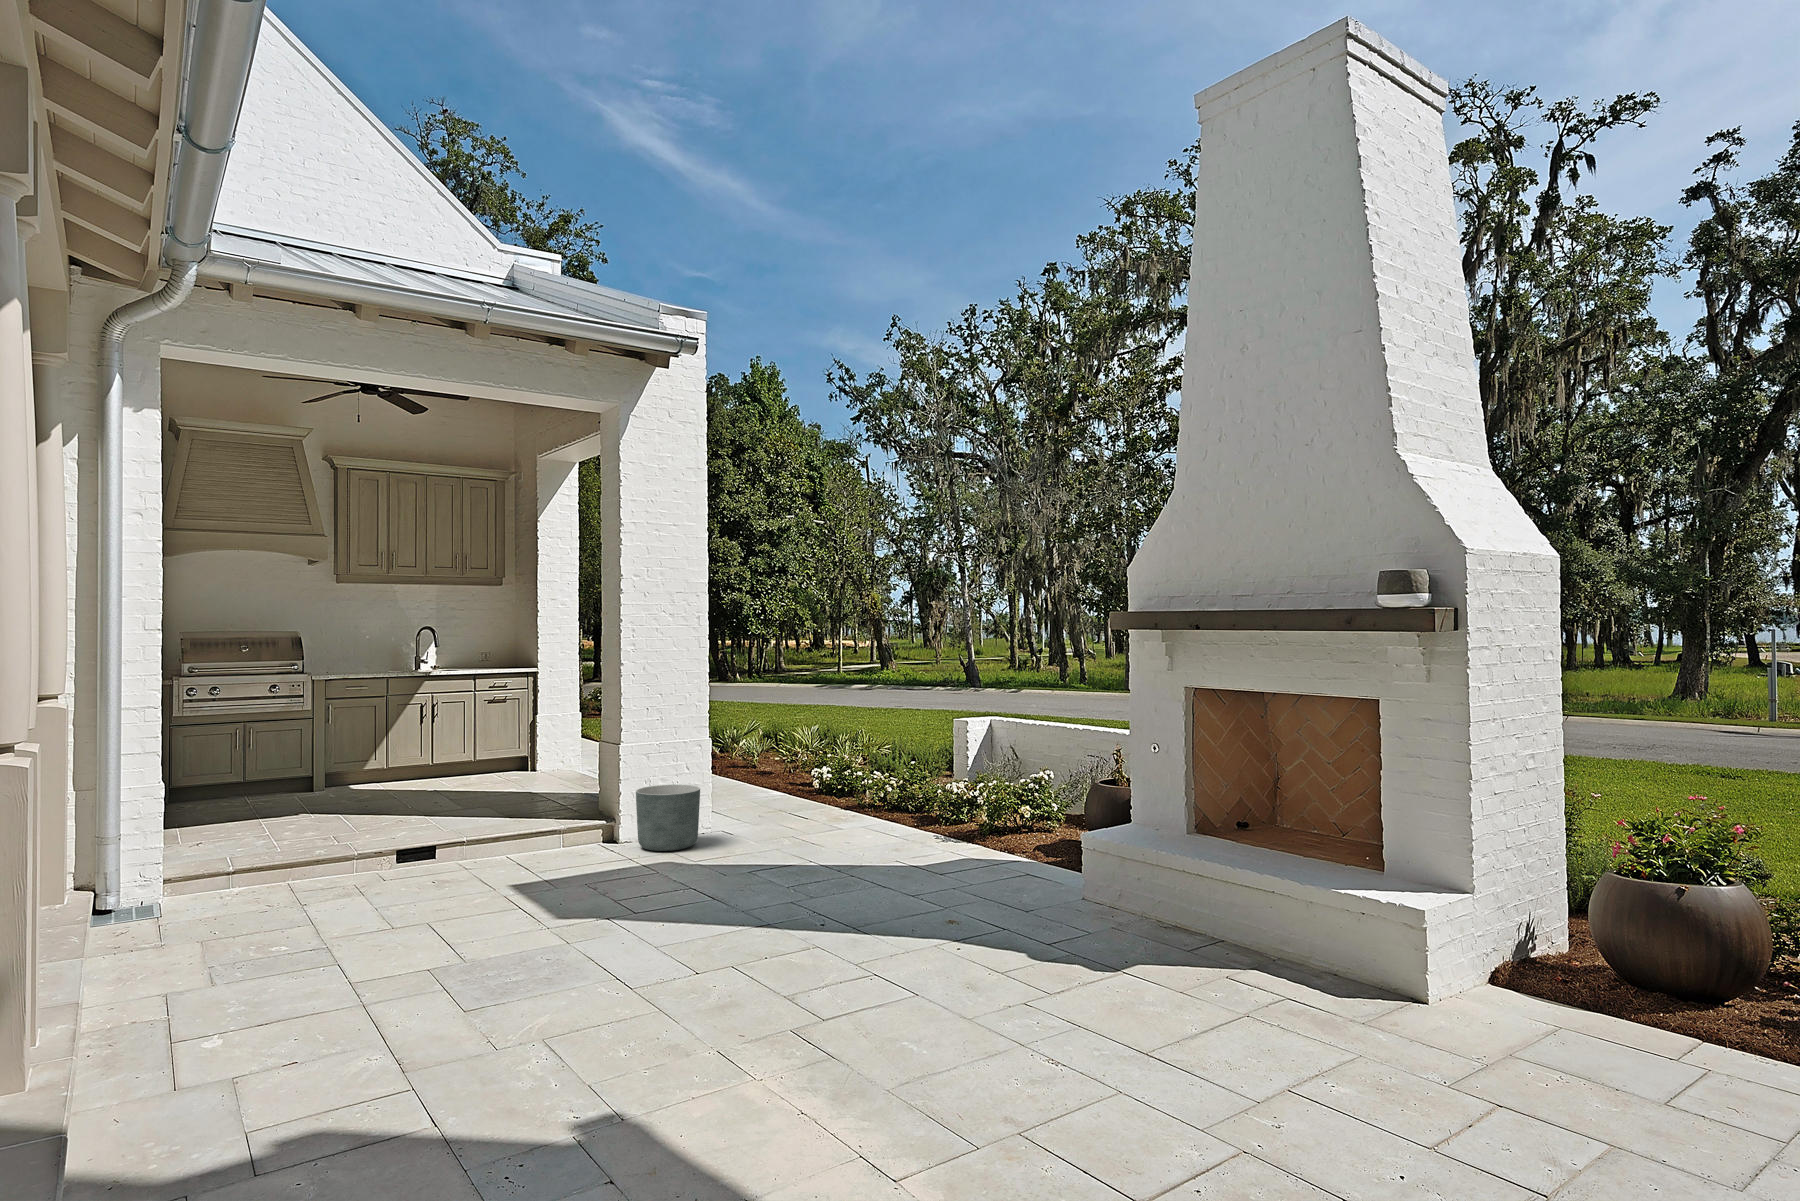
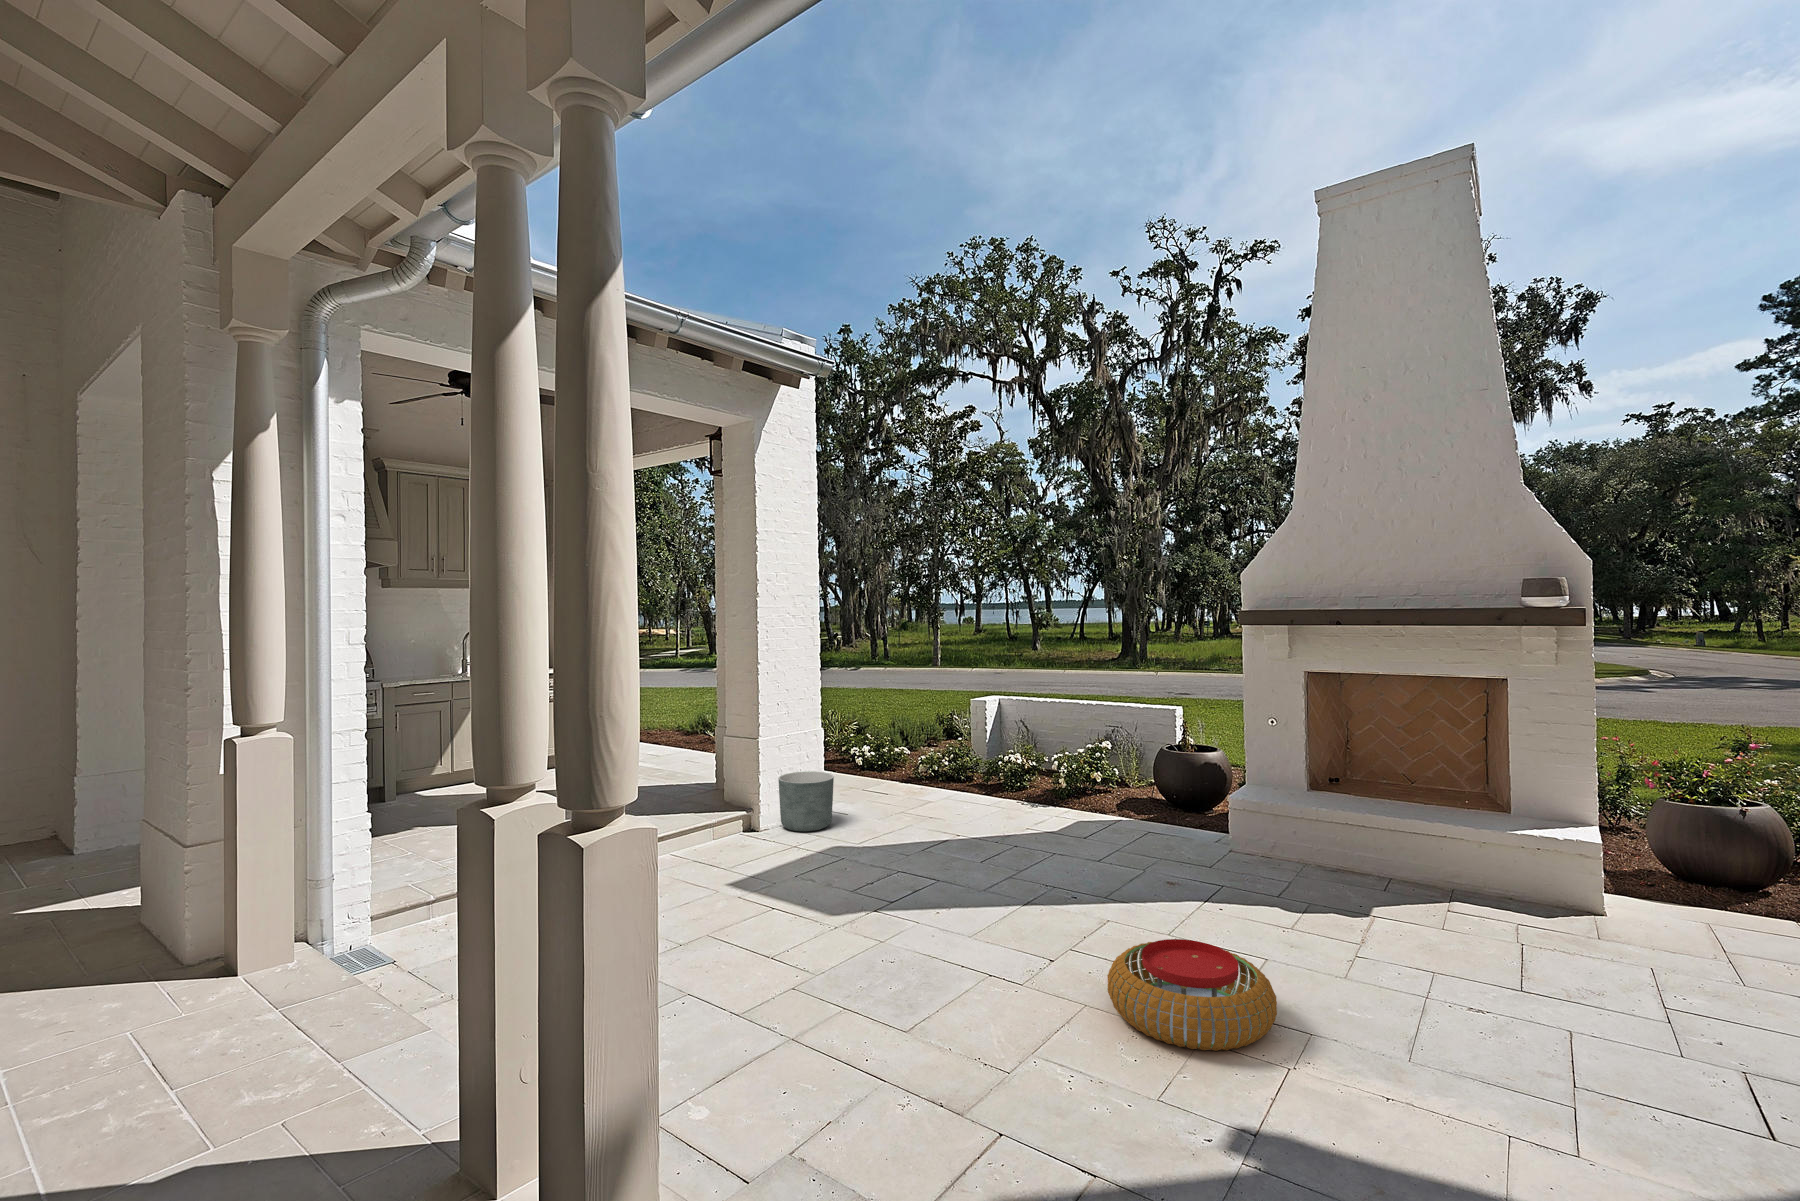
pouf: none [543,985,758,1124] -> present [1107,939,1277,1051]

